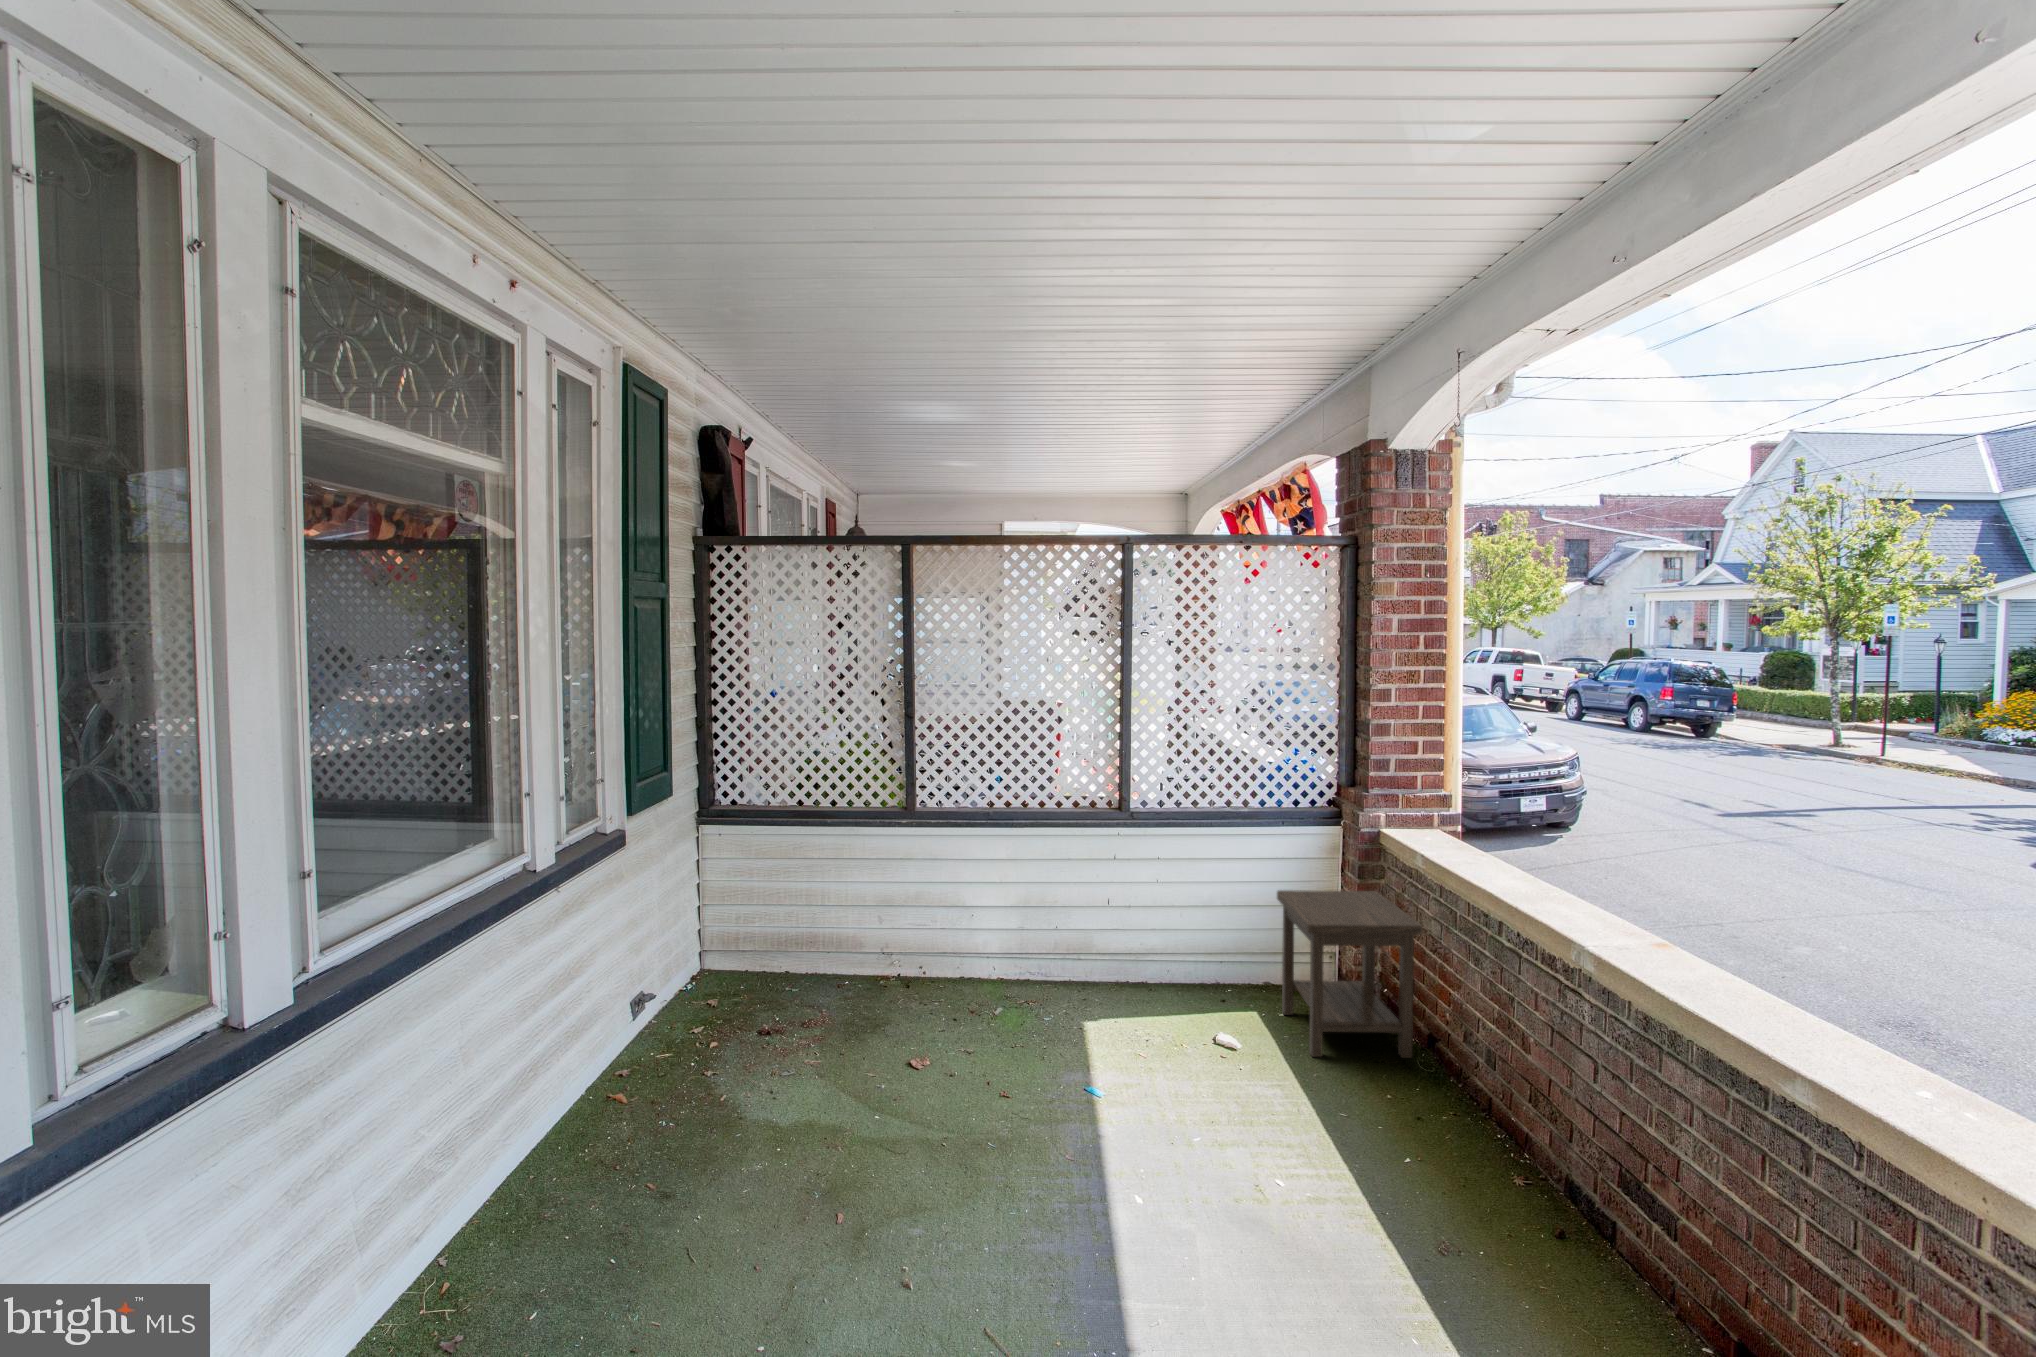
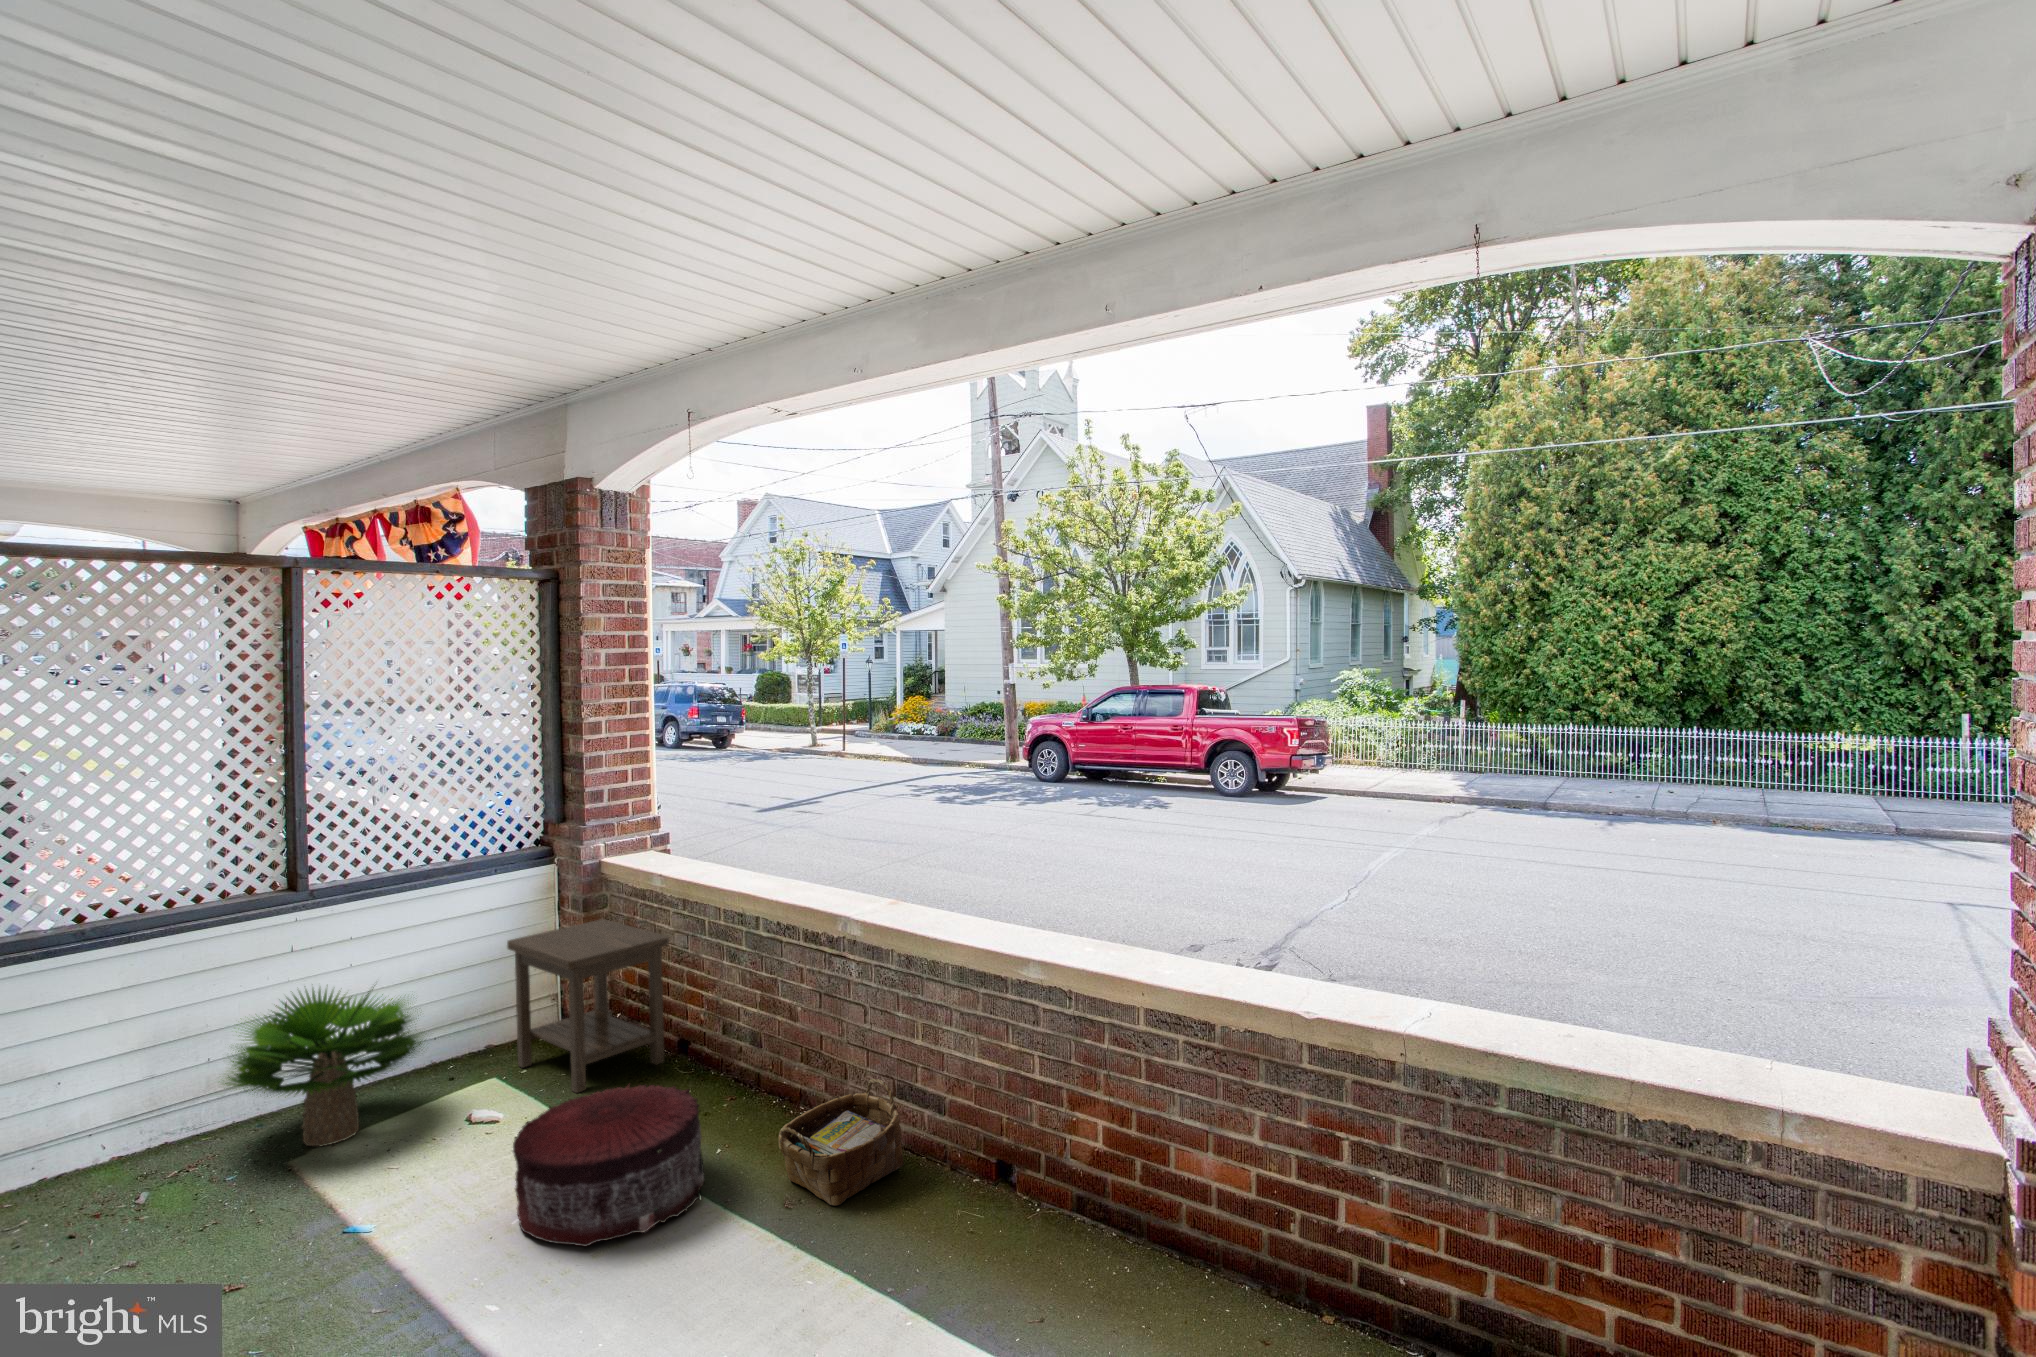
potted plant: none [1043,888,1200,1026] -> present [225,985,423,1146]
pouf: none [1179,1057,1368,1228] -> present [513,1085,704,1247]
woven basket: none [1438,1177,1614,1314] -> present [779,1079,904,1206]

